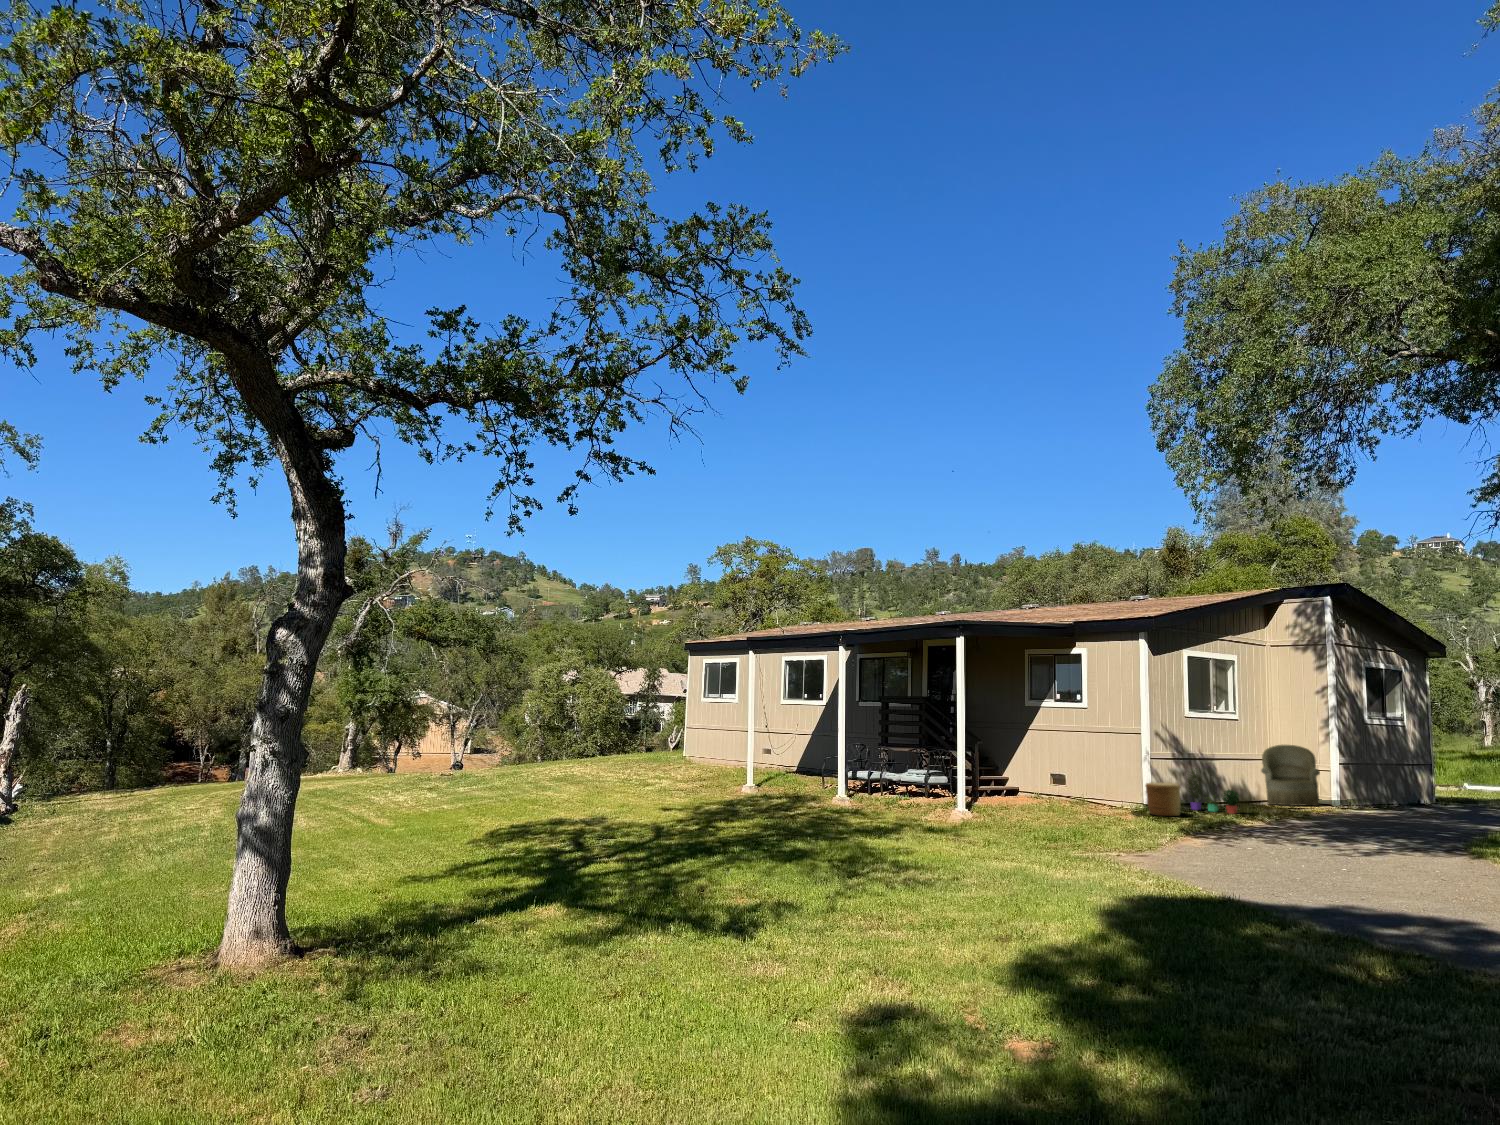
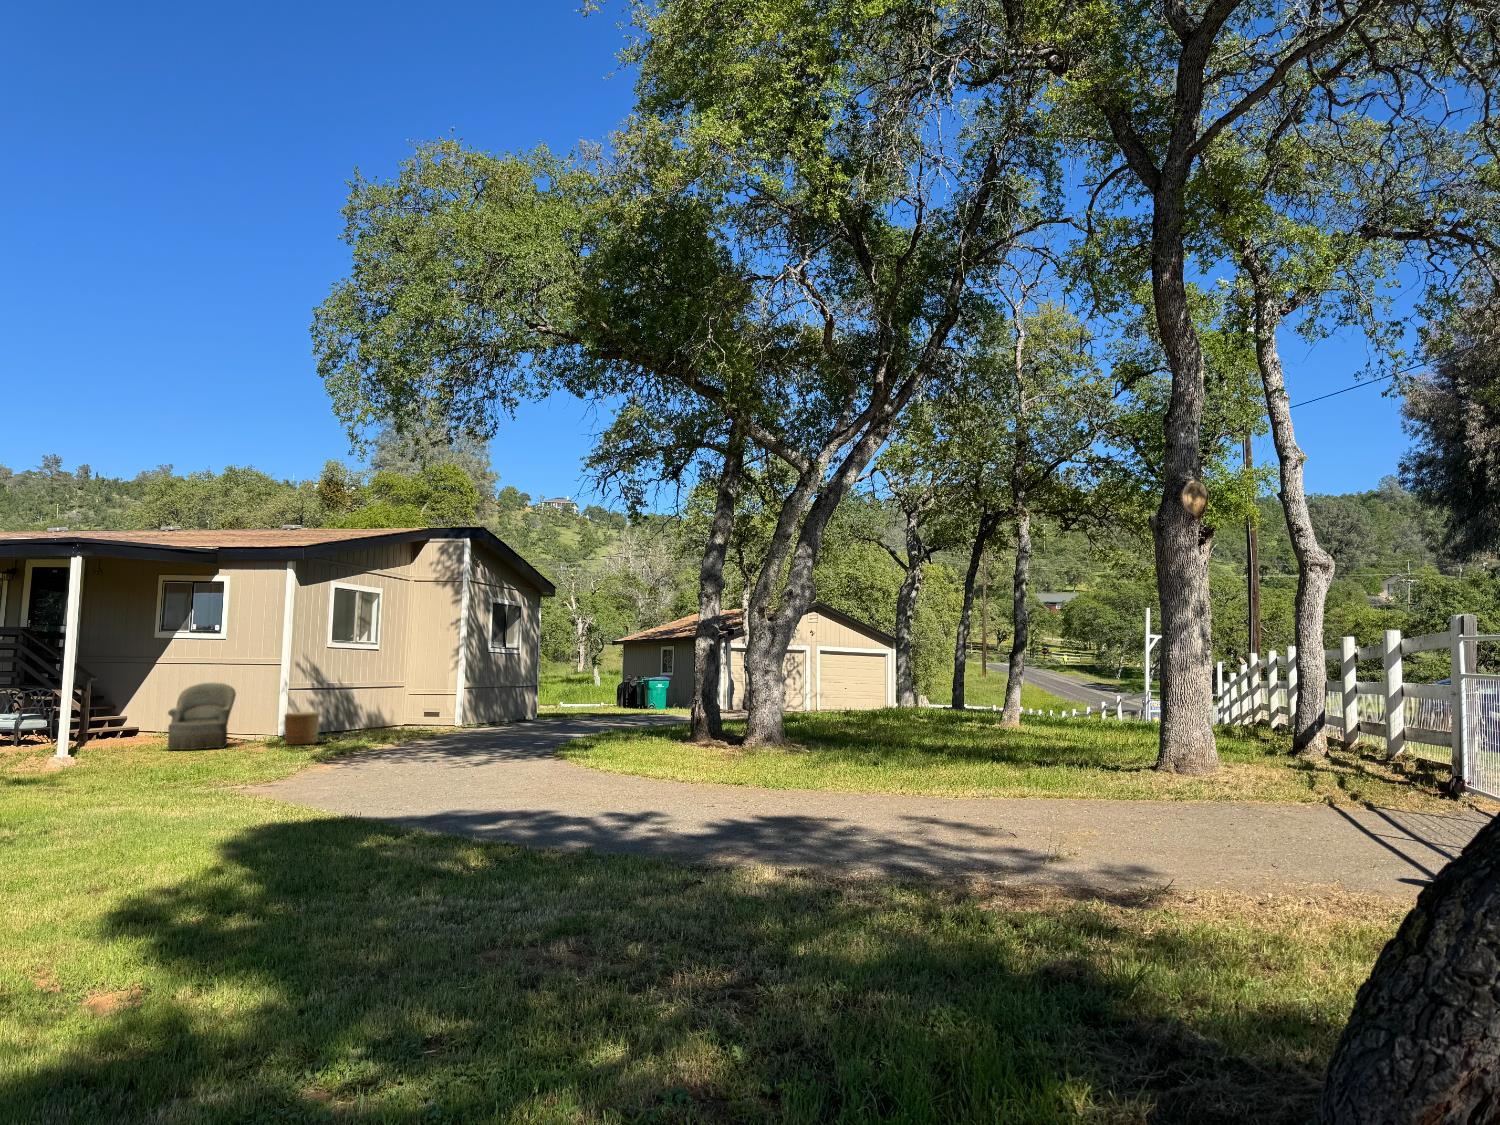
armchair: present [1261,745,1320,806] -> present [168,683,236,750]
potted plant: present [1188,769,1239,814] -> none [325,697,375,738]

